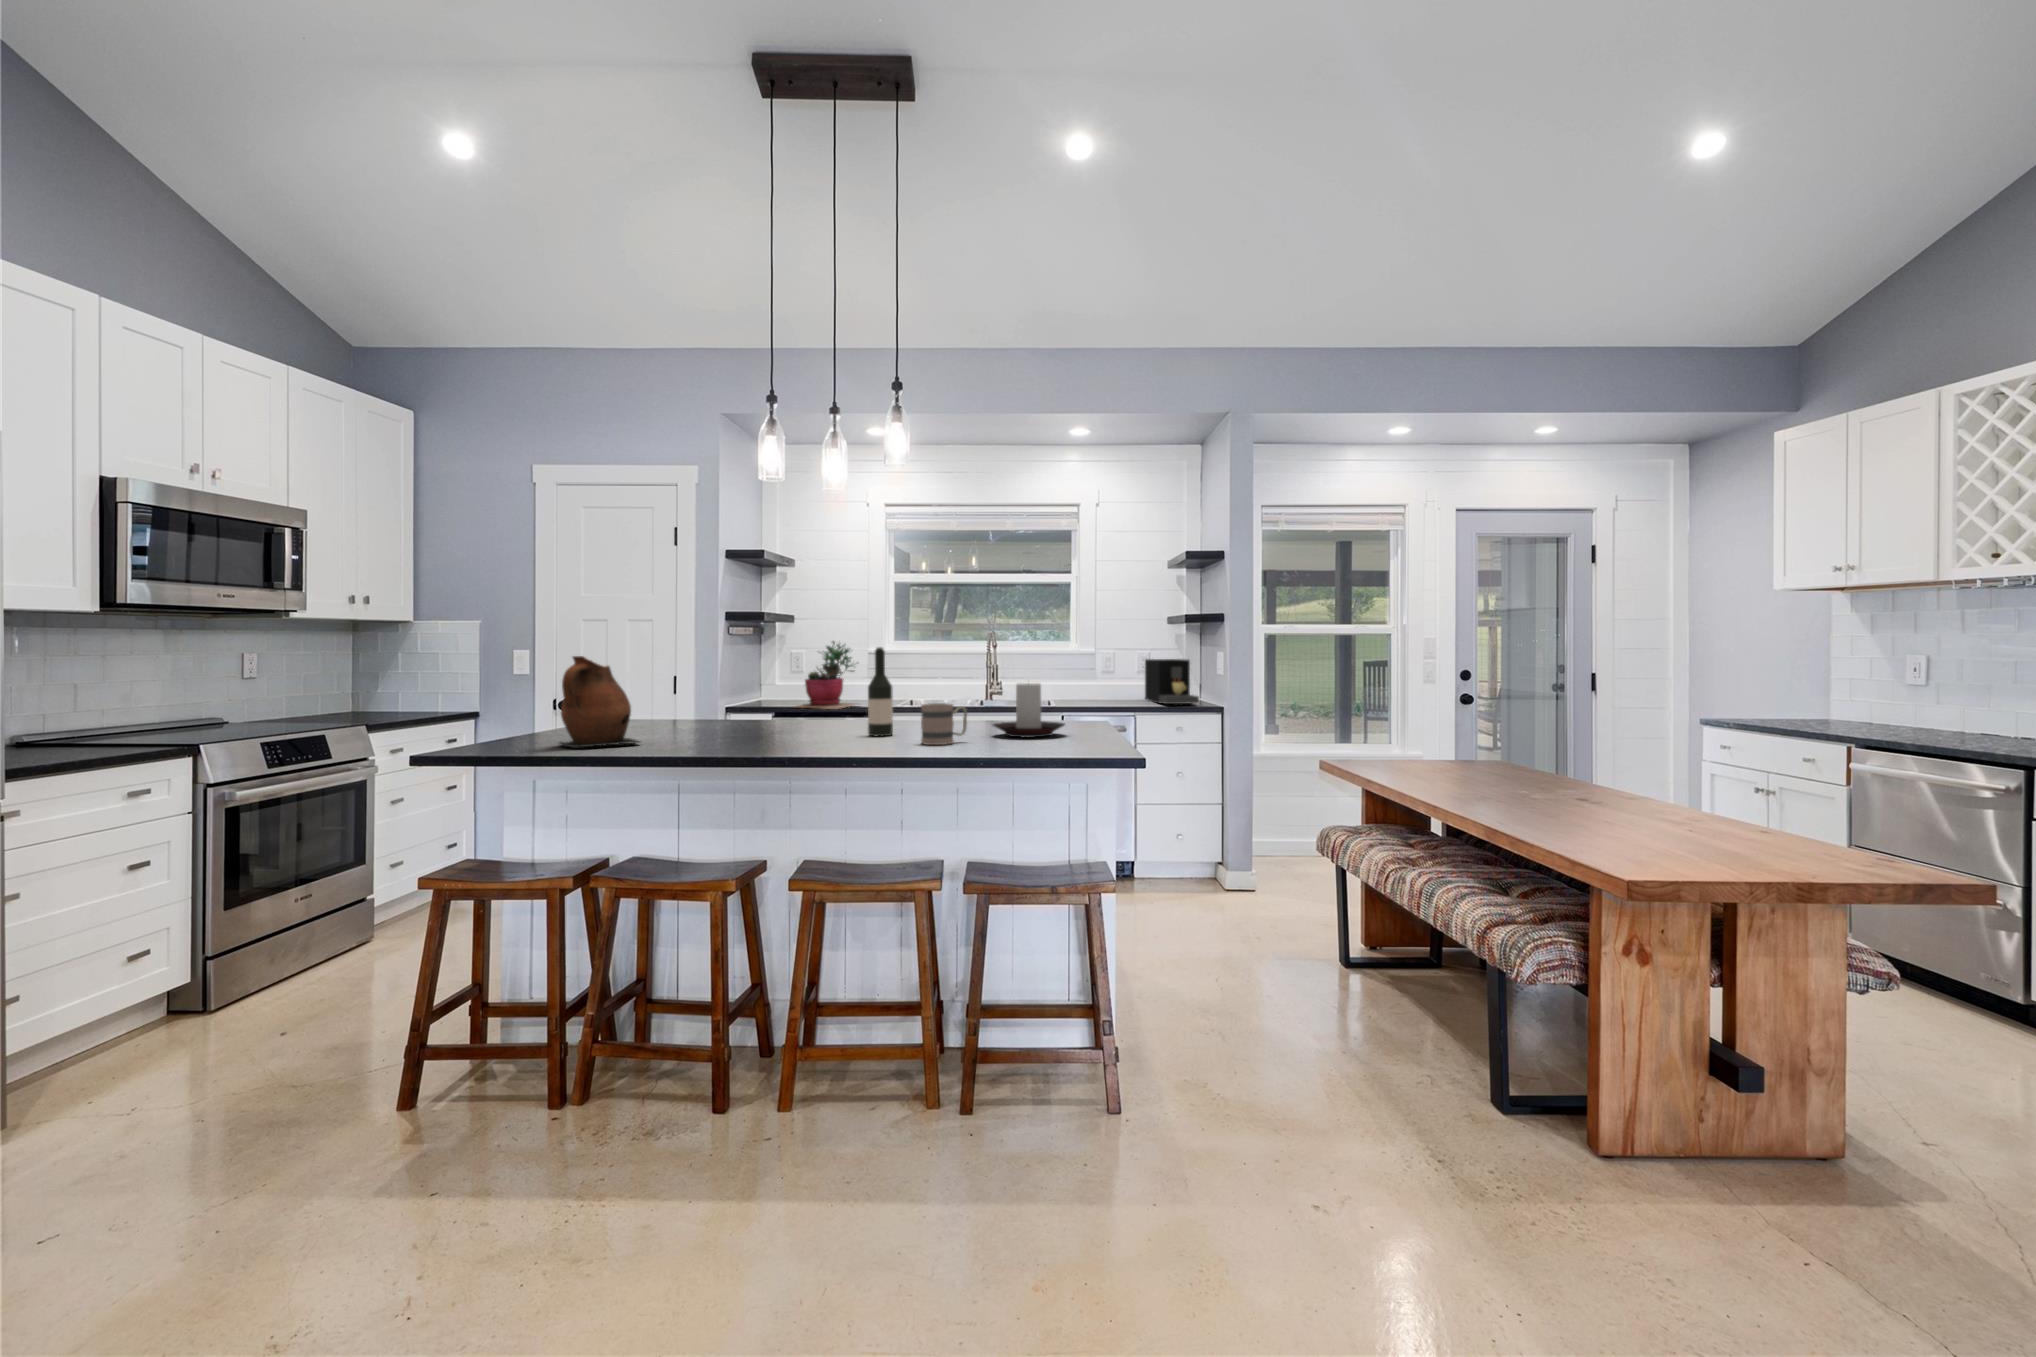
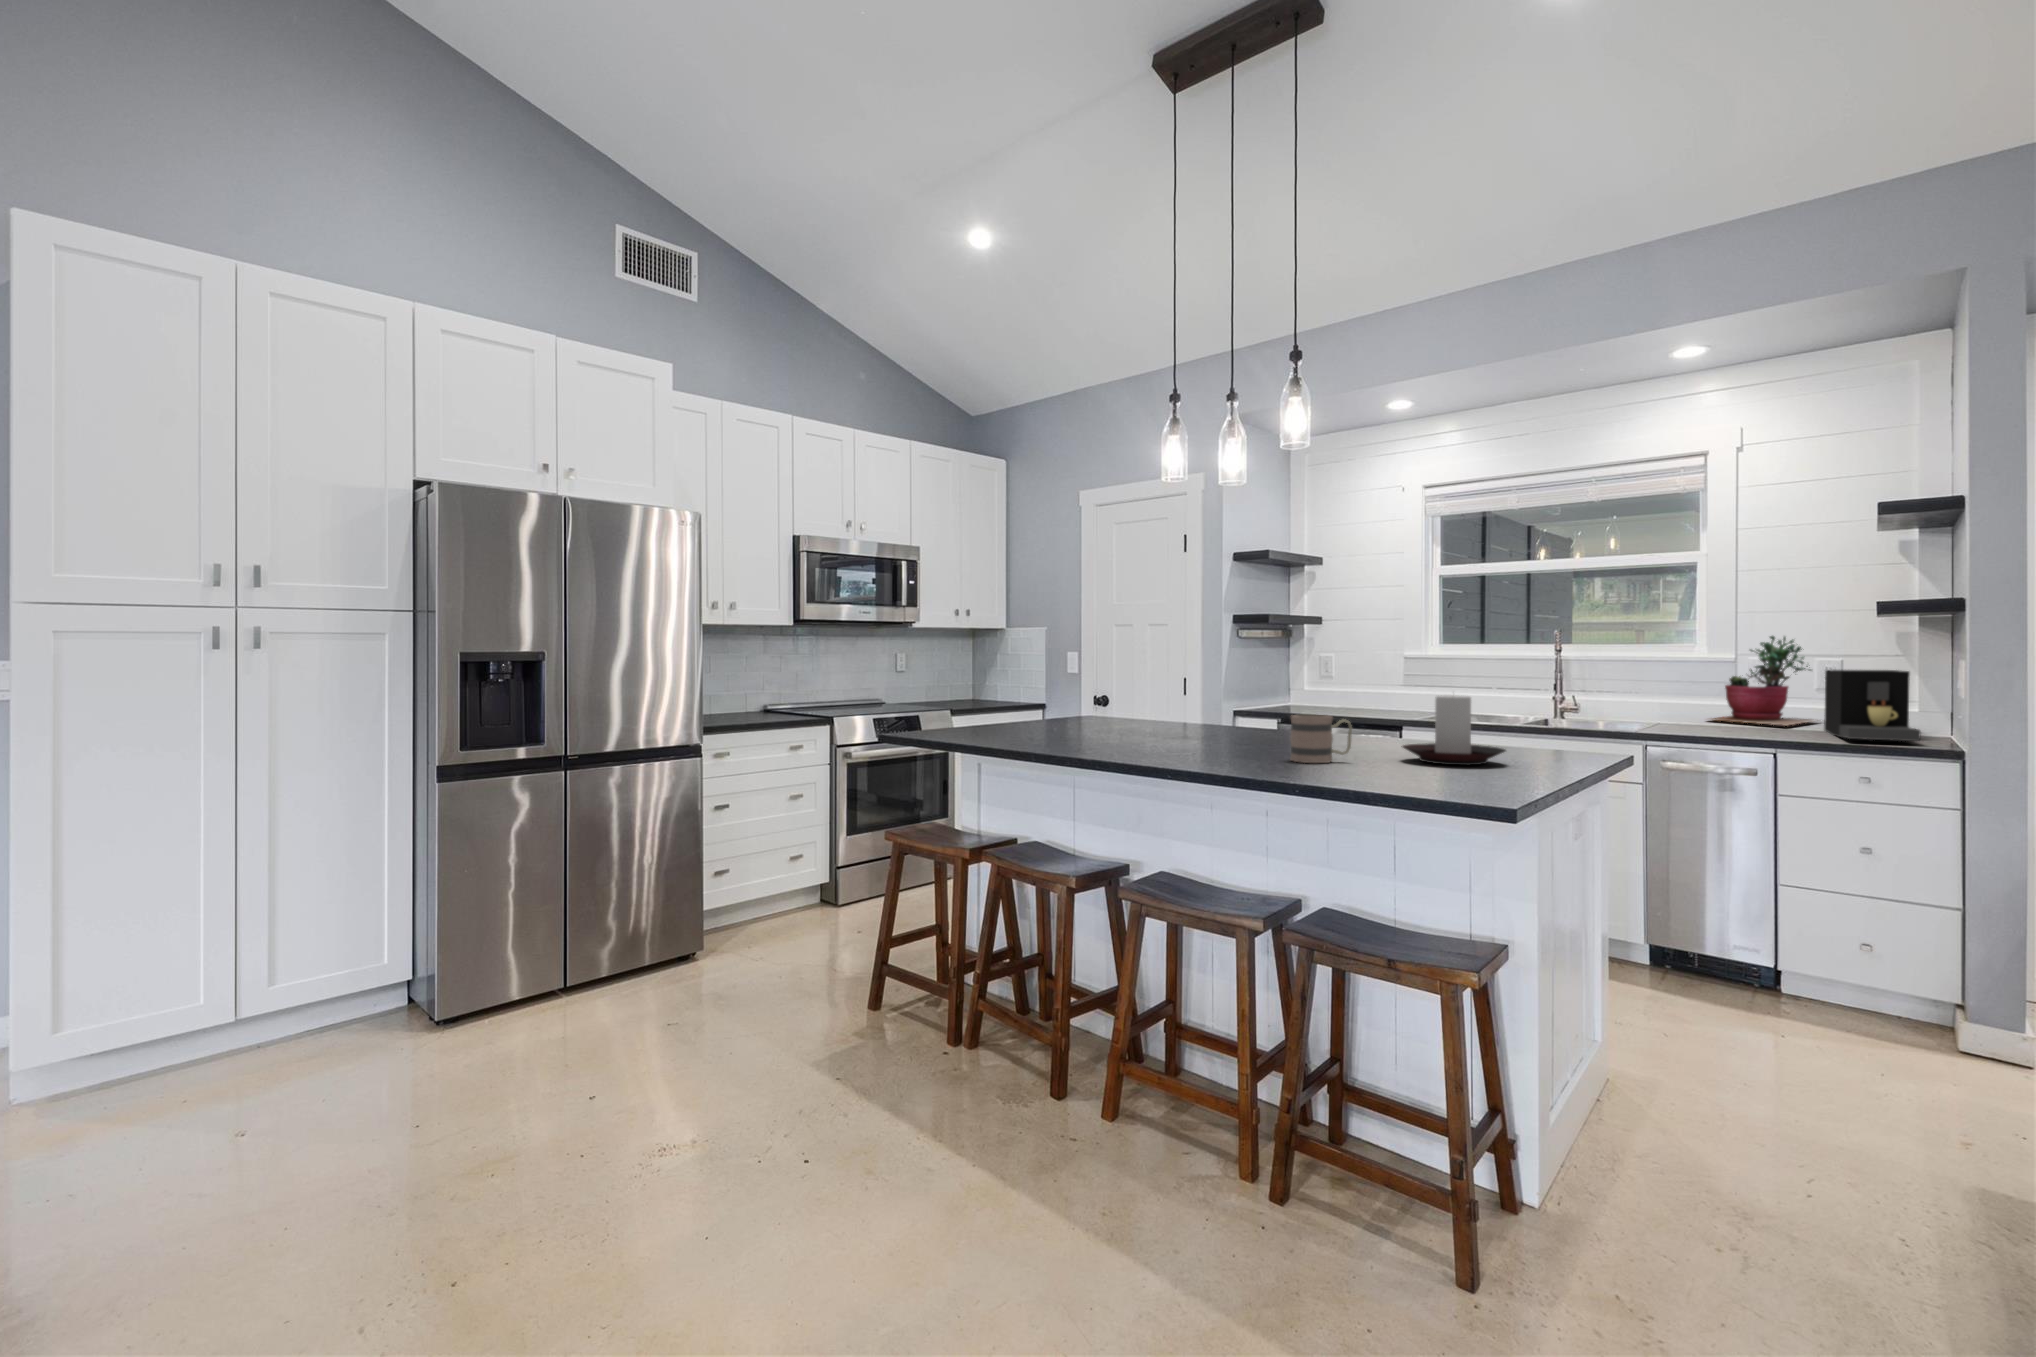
succulent plant: present [798,641,857,709] -> present [1711,636,1813,726]
wine bottle: present [868,647,893,736] -> none [1269,650,1297,749]
ceramic pitcher: present [559,656,639,748] -> none [991,657,1056,739]

